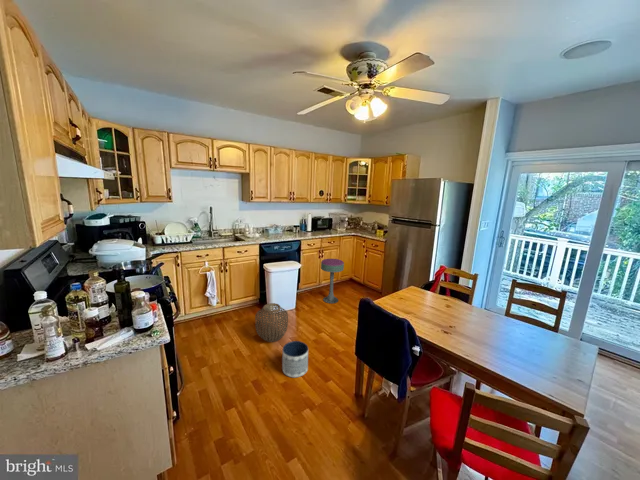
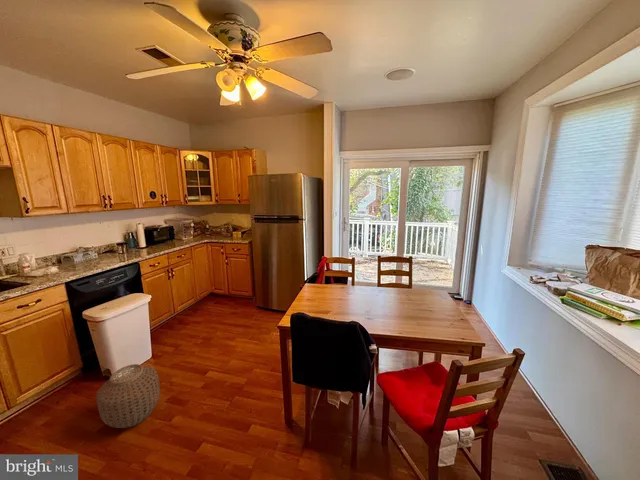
bar stool: present [321,259,344,303] -> none [177,275,209,332]
planter: present [282,341,308,377] -> none [174,399,216,458]

